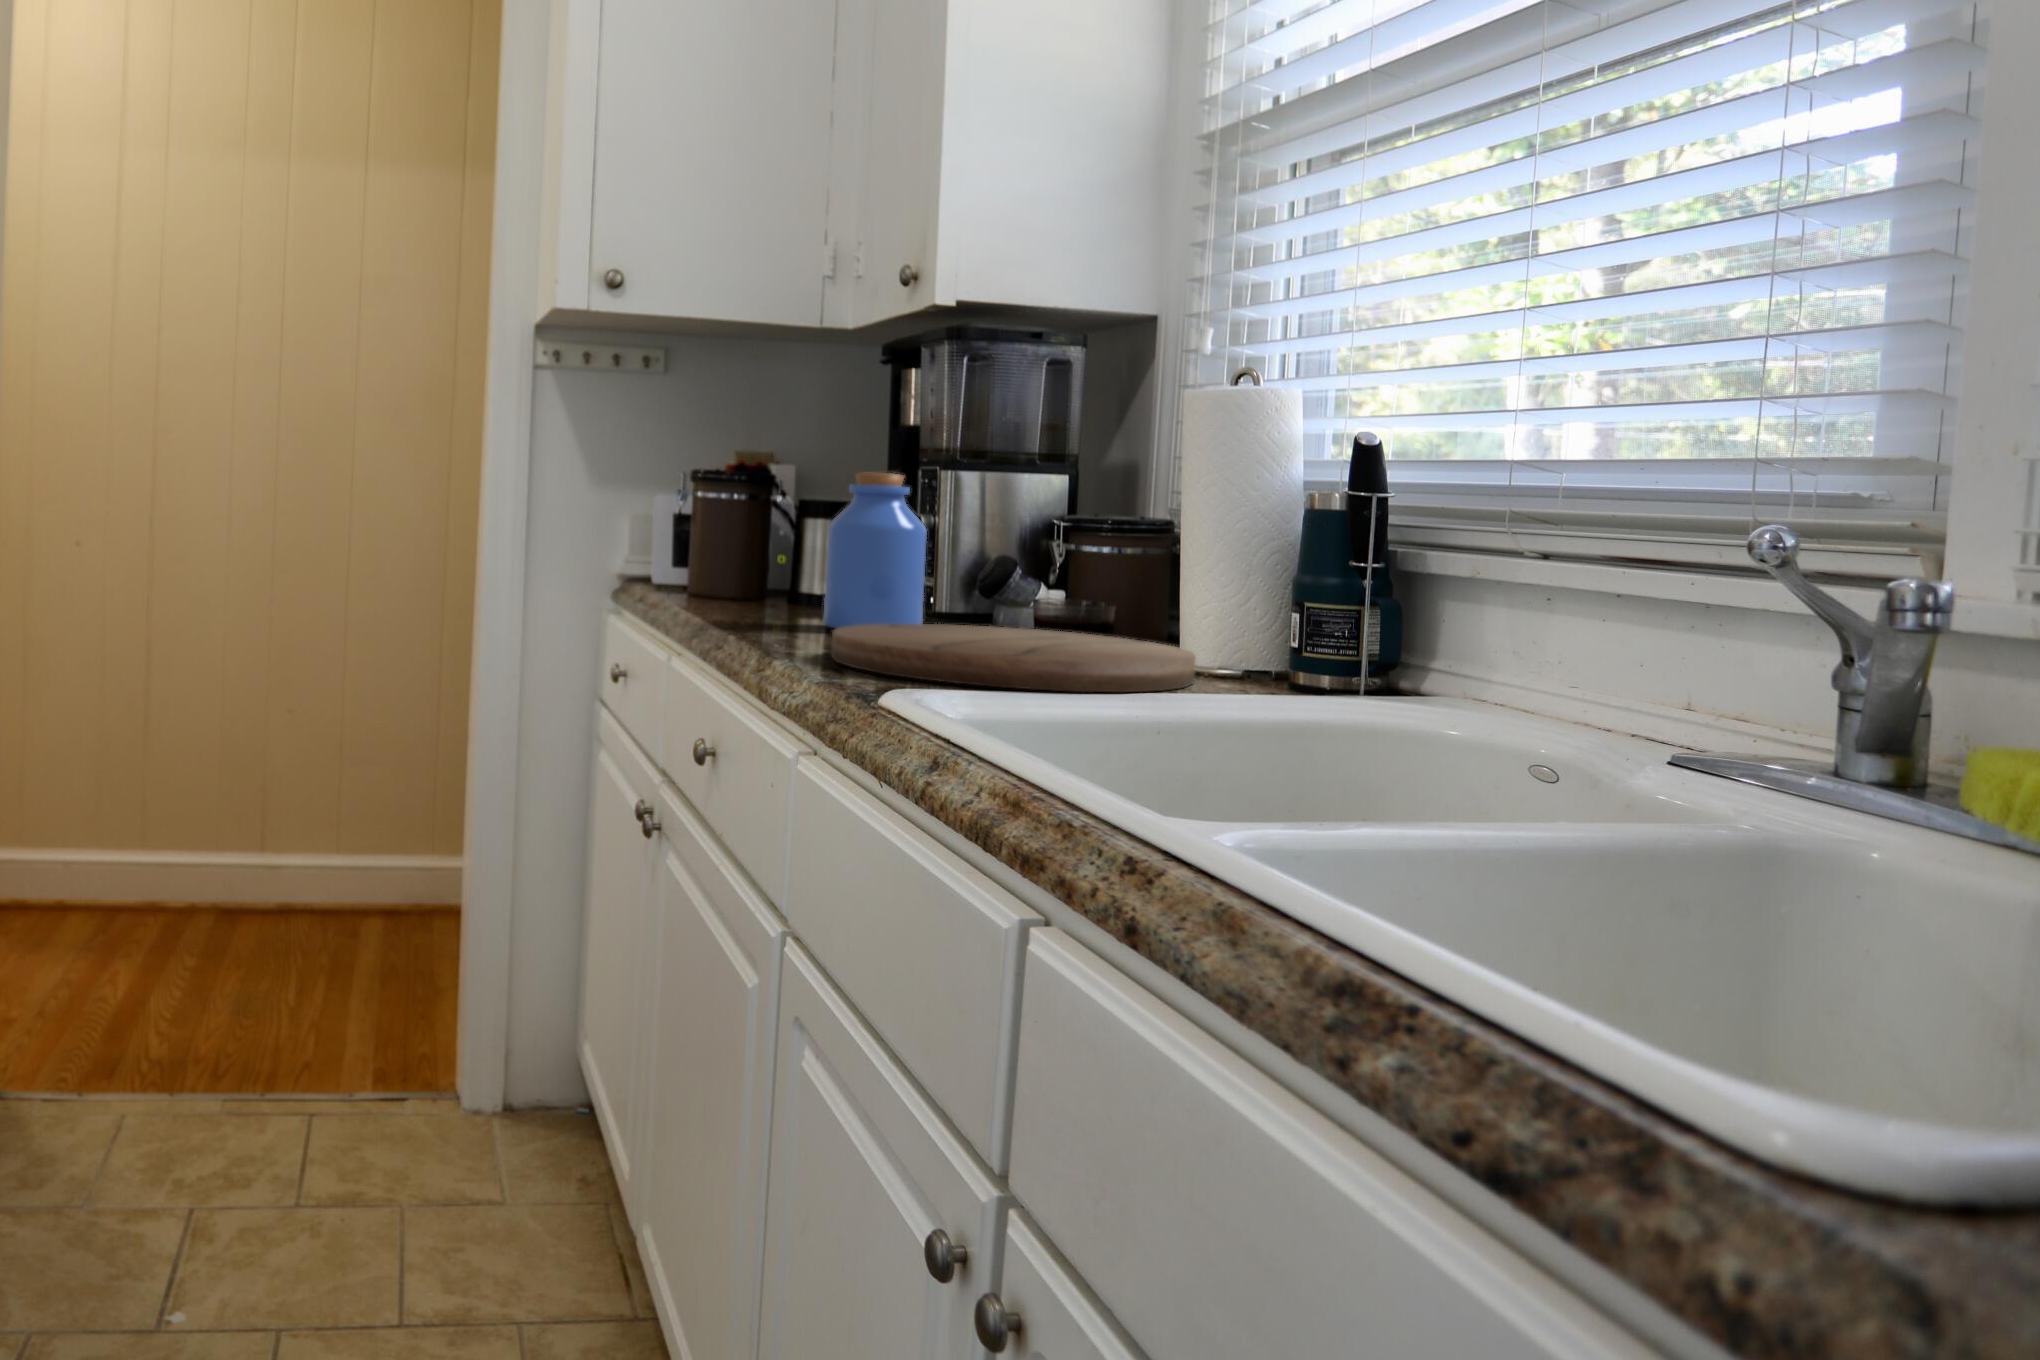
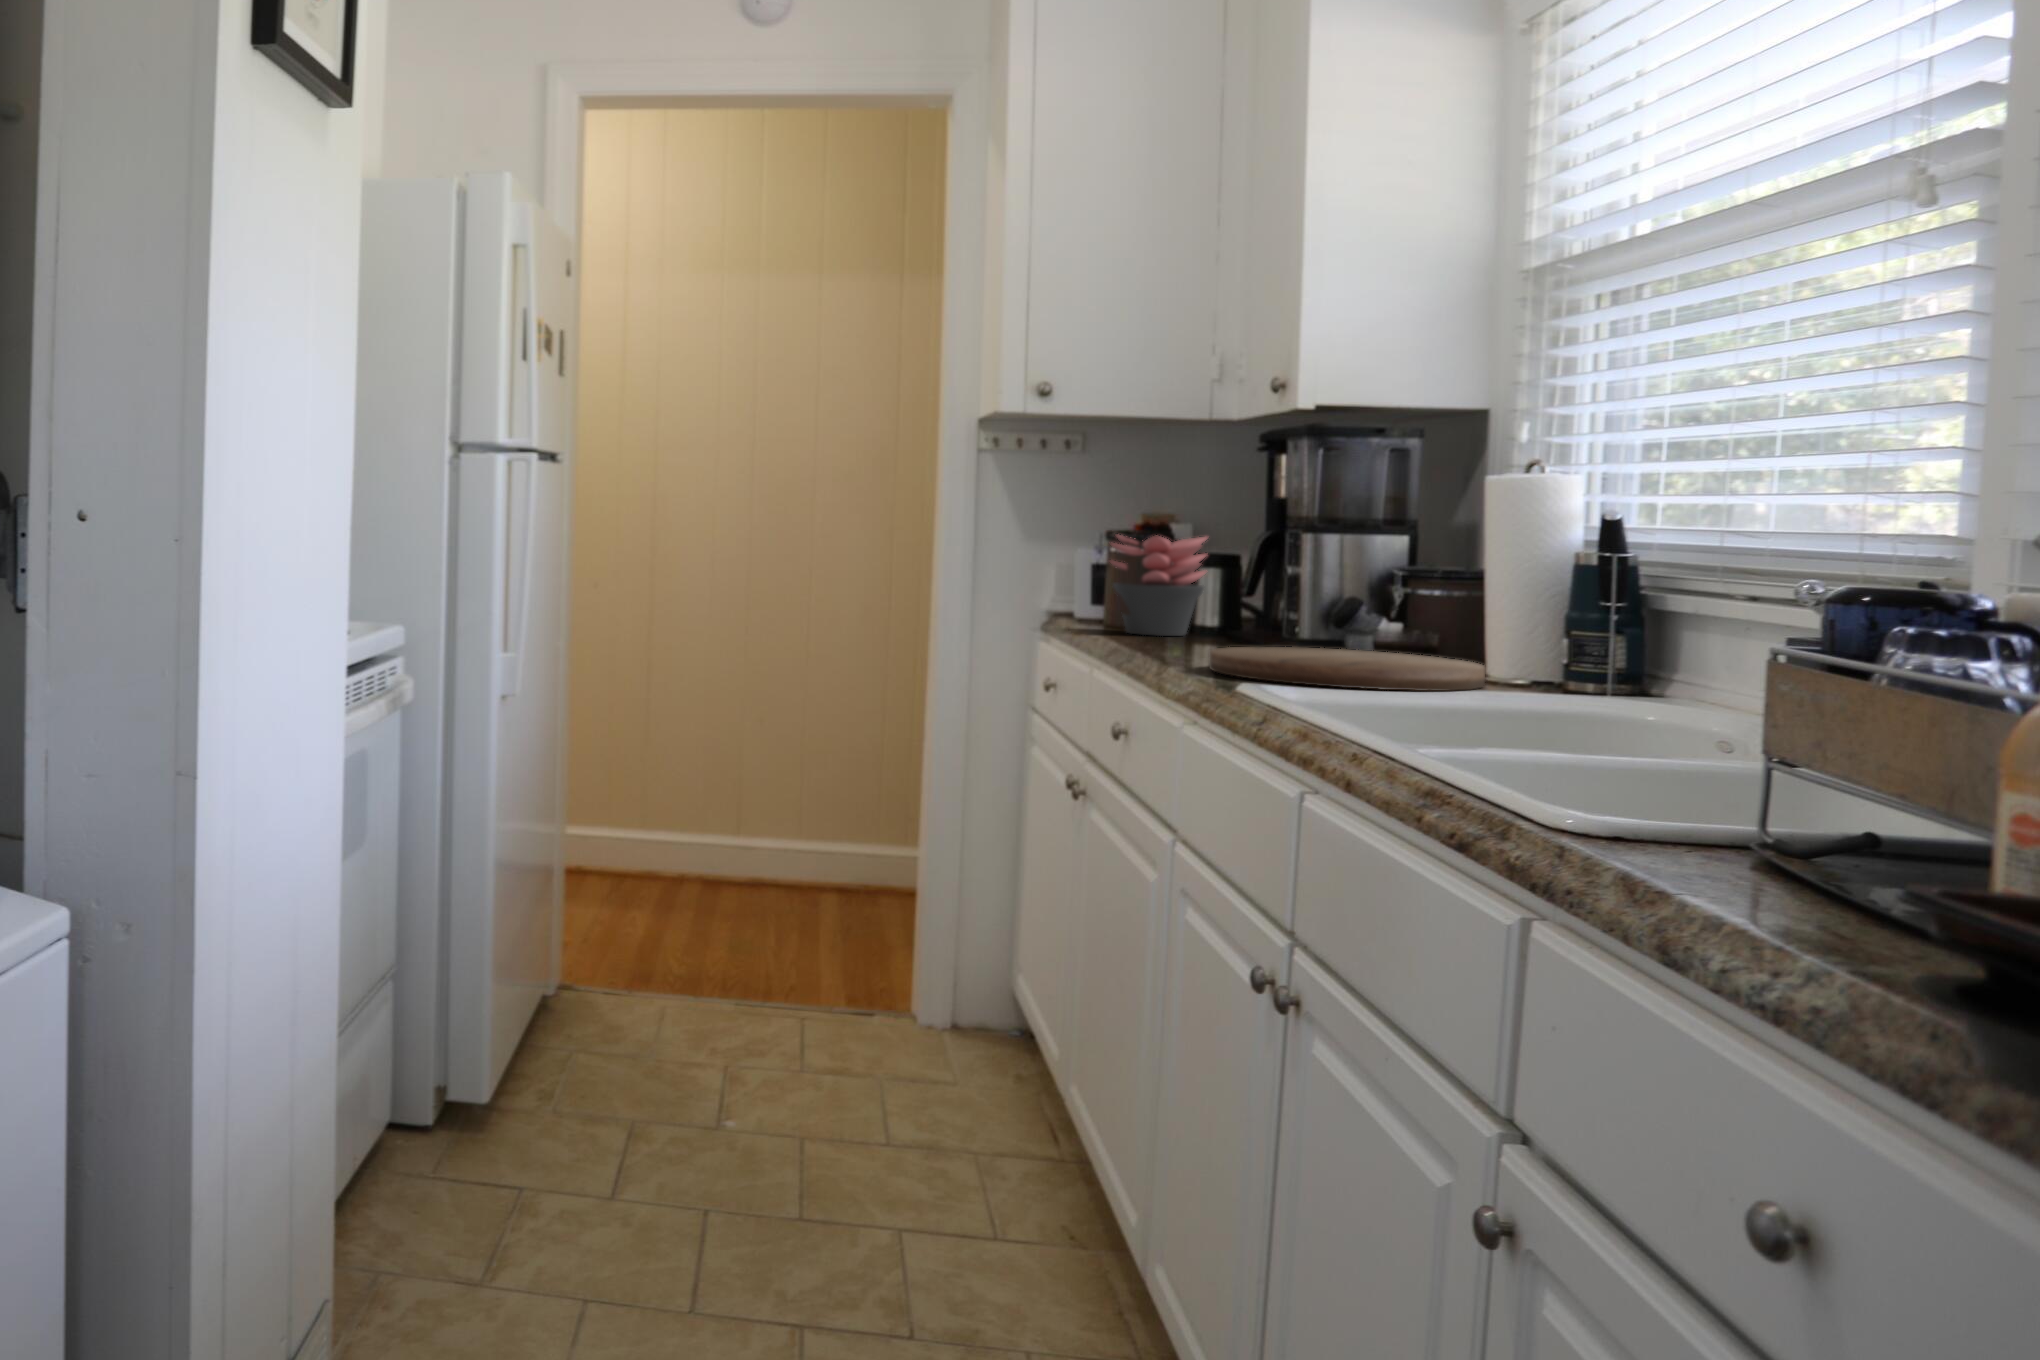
jar: present [824,473,927,629] -> none [1209,537,1292,655]
succulent plant: none [699,474,820,606] -> present [1110,535,1207,636]

